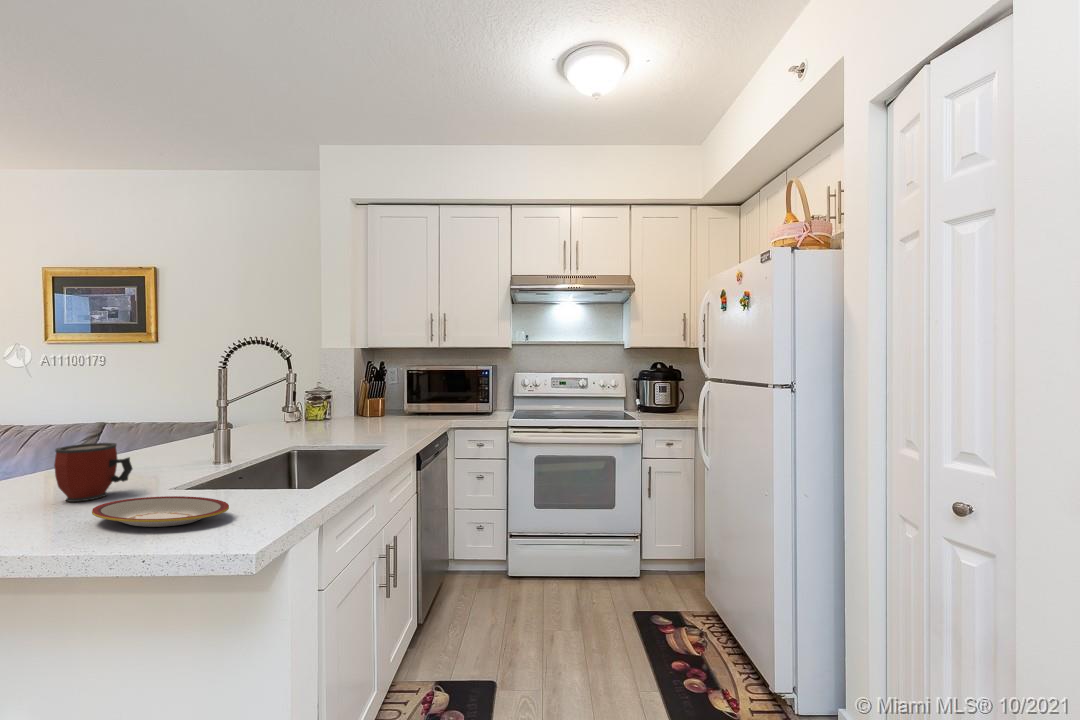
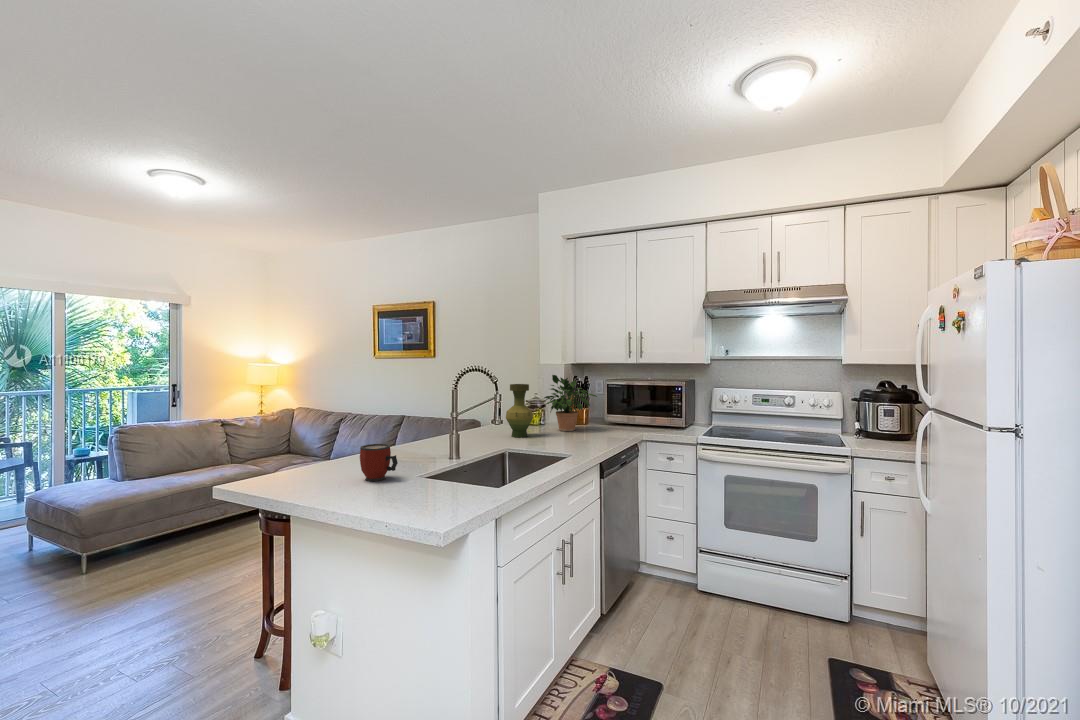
potted plant: none [330,358,401,424] -> present [544,375,597,431]
vase: none [285,368,323,433] -> present [506,384,533,437]
plate: present [92,496,229,527] -> none [372,485,440,507]

